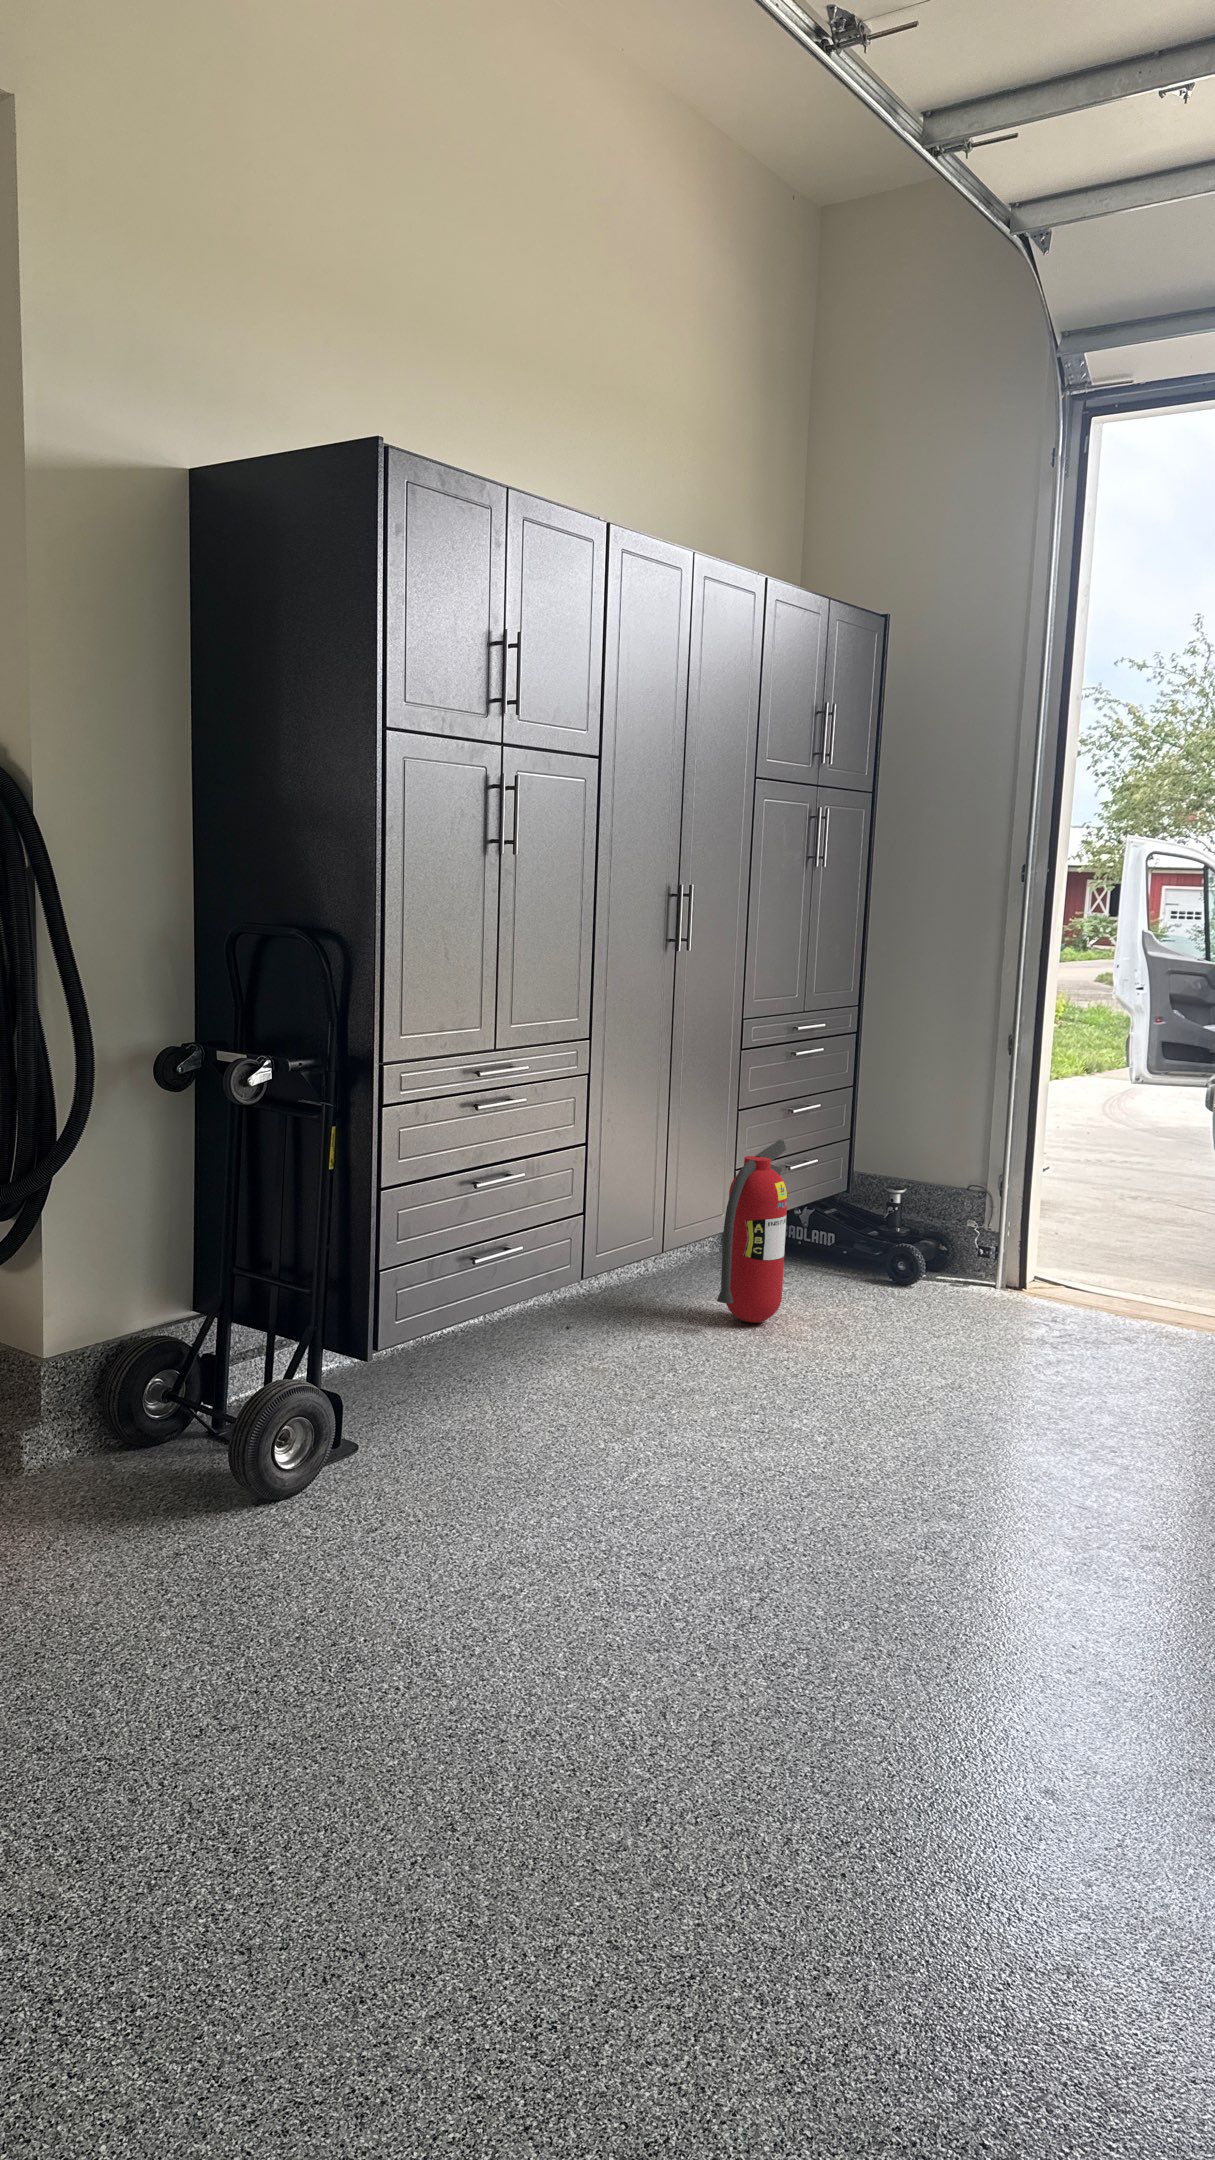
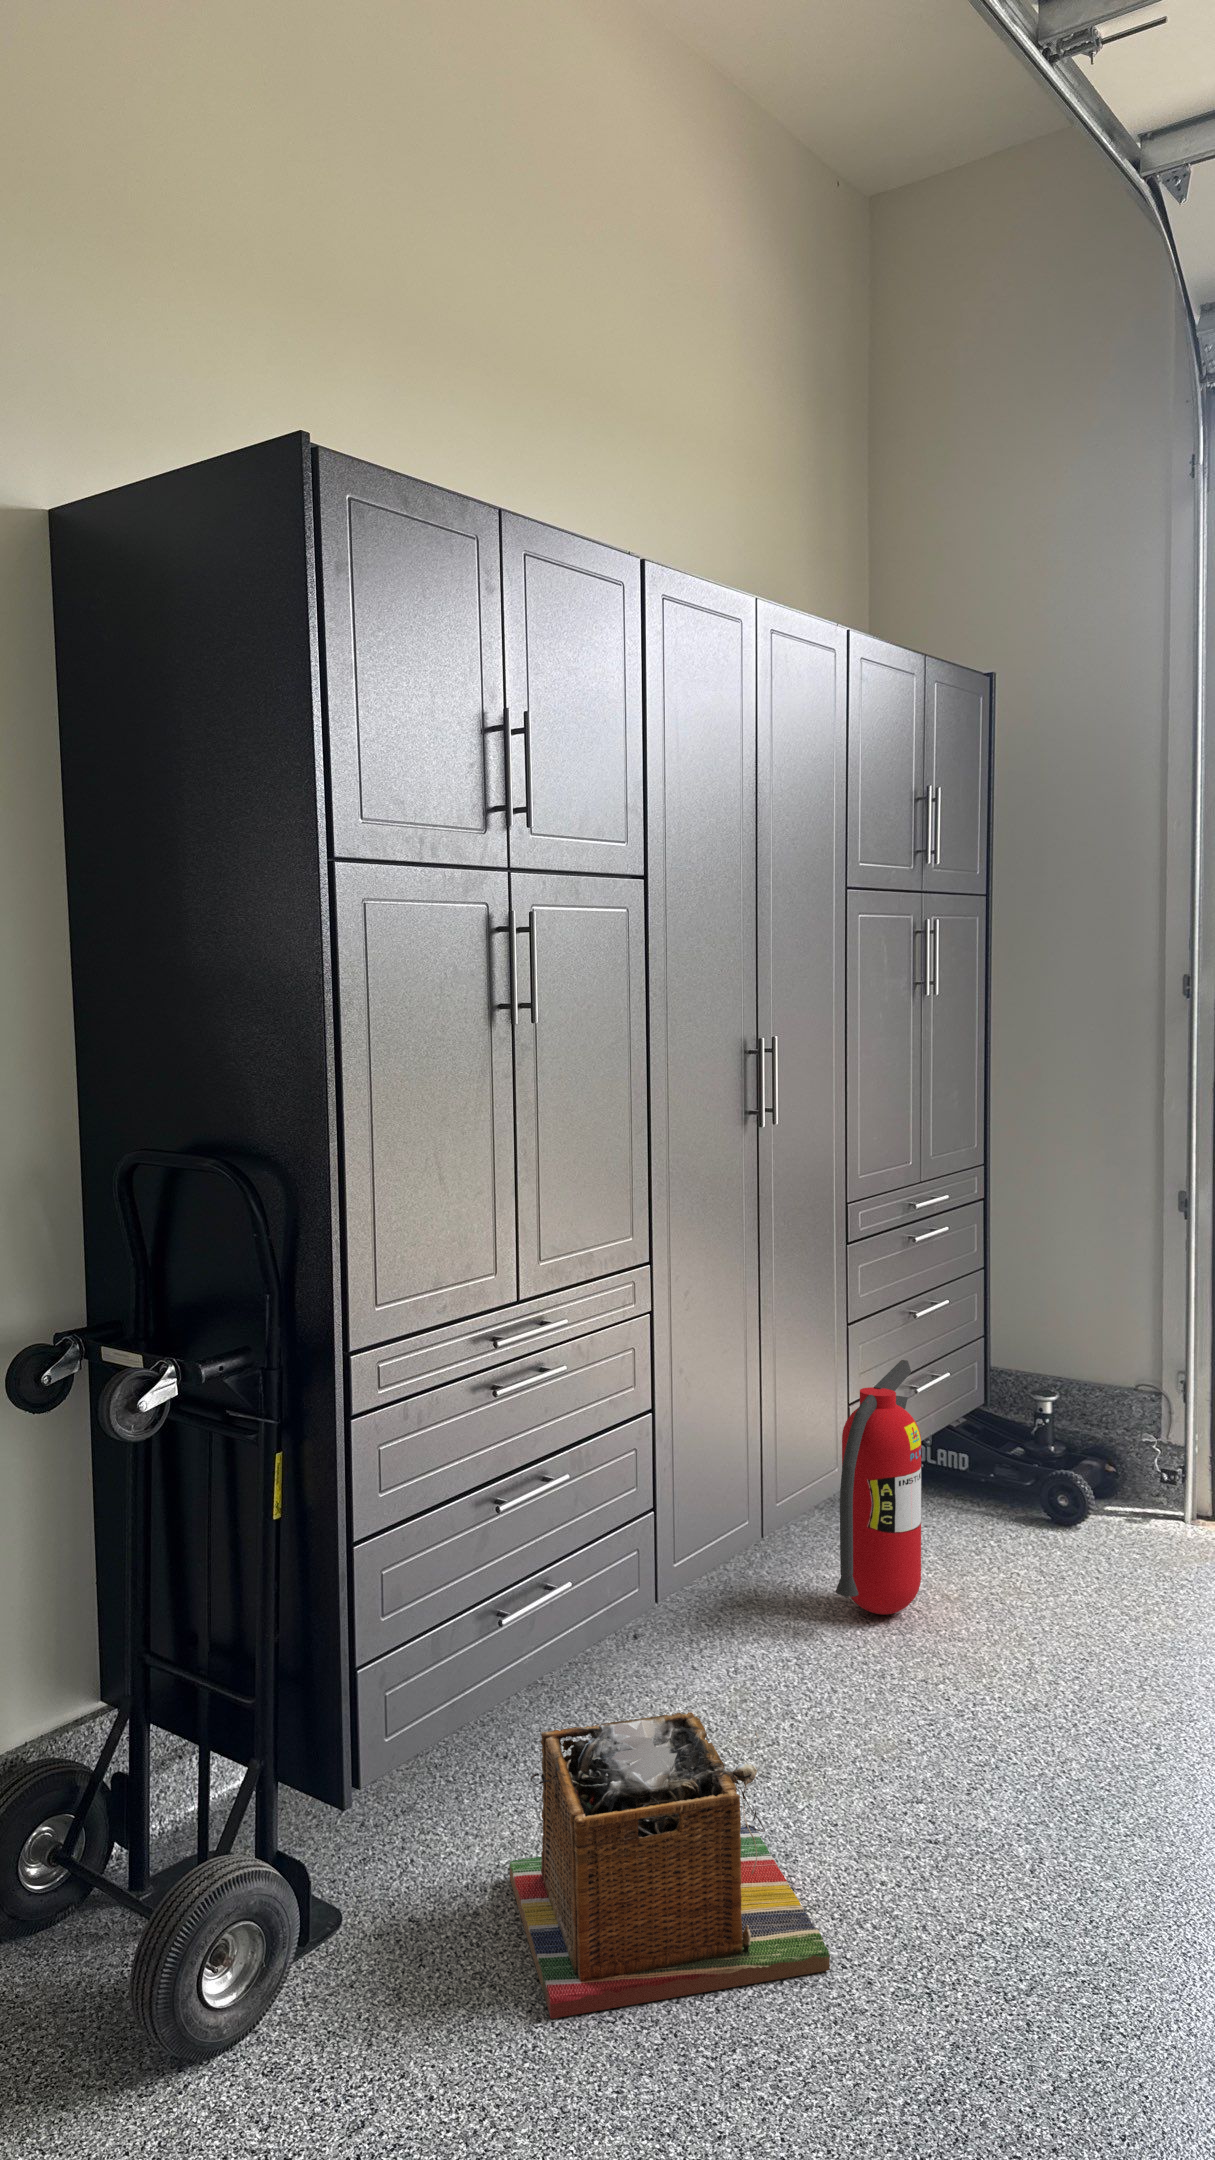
laundry basket: none [472,1330,680,1494] -> present [510,1712,830,2019]

